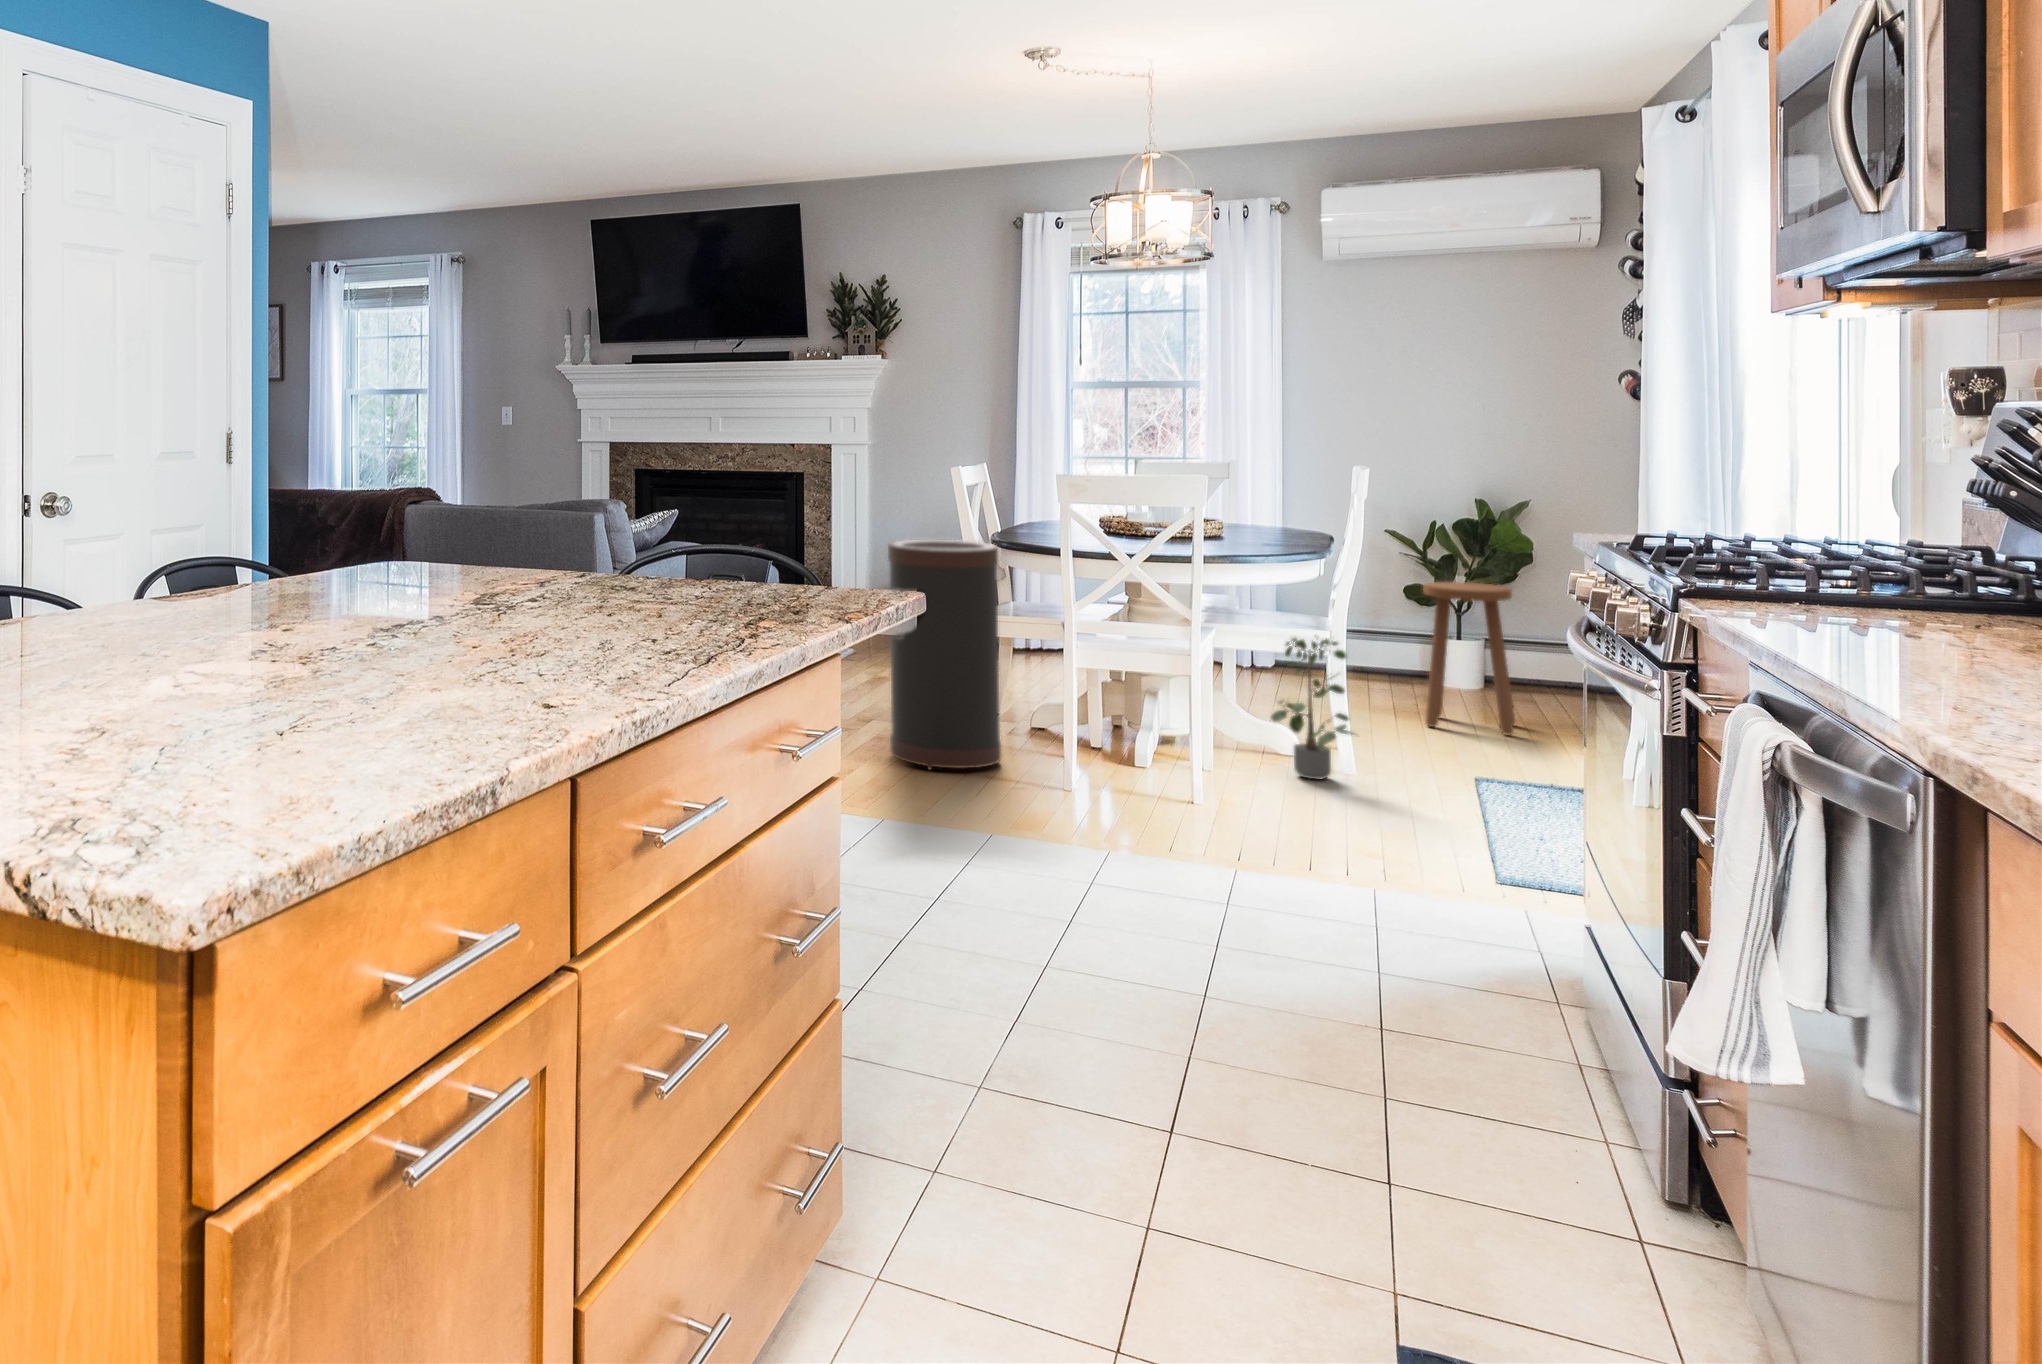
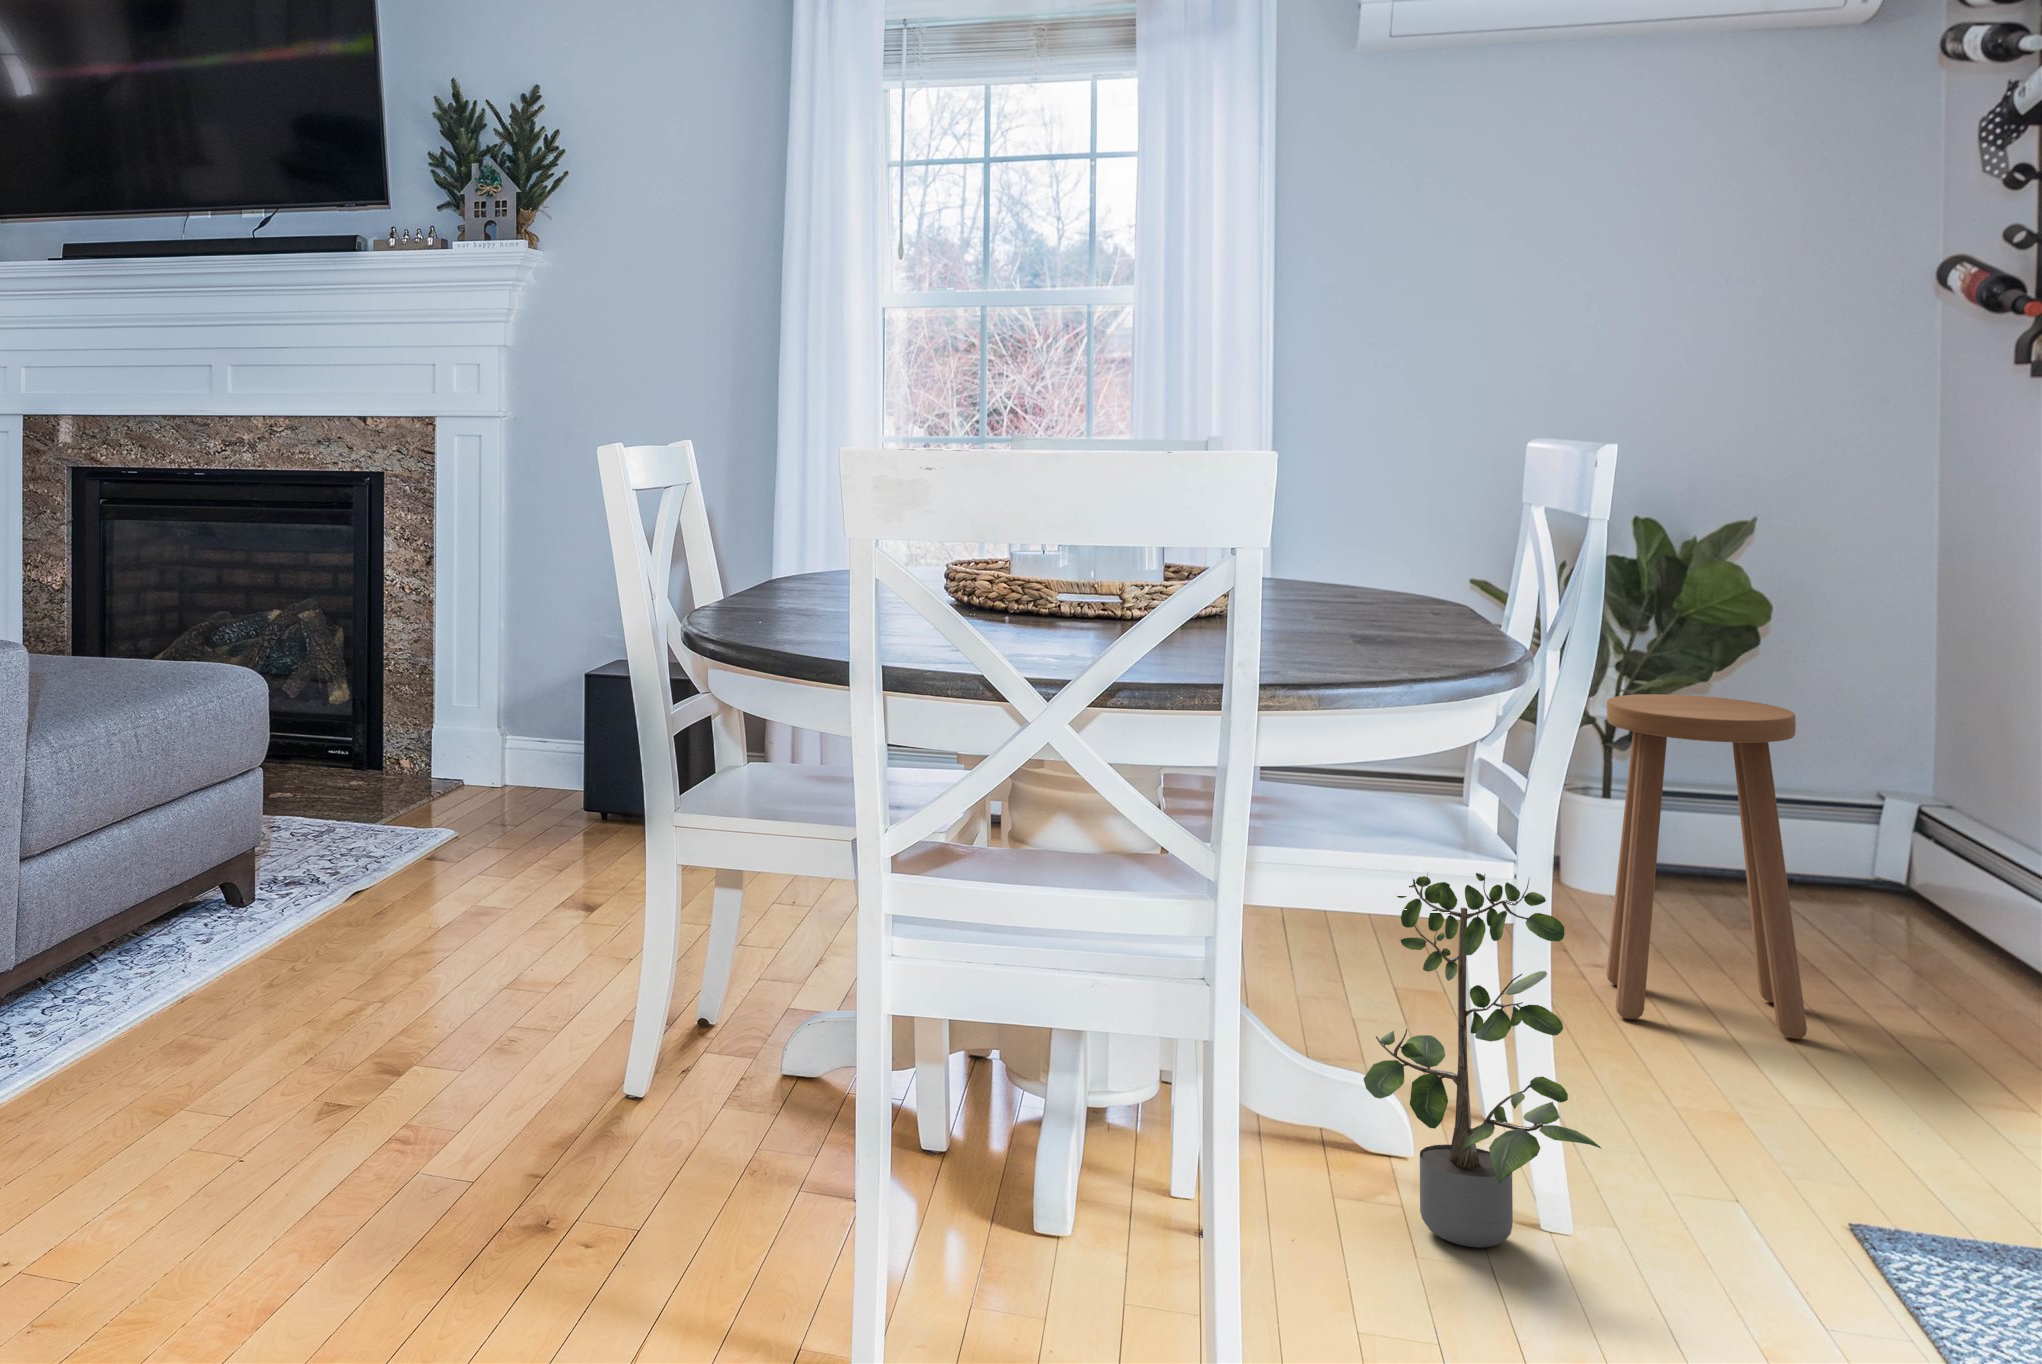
trash can: present [888,540,1001,770] -> none [415,636,699,1280]

